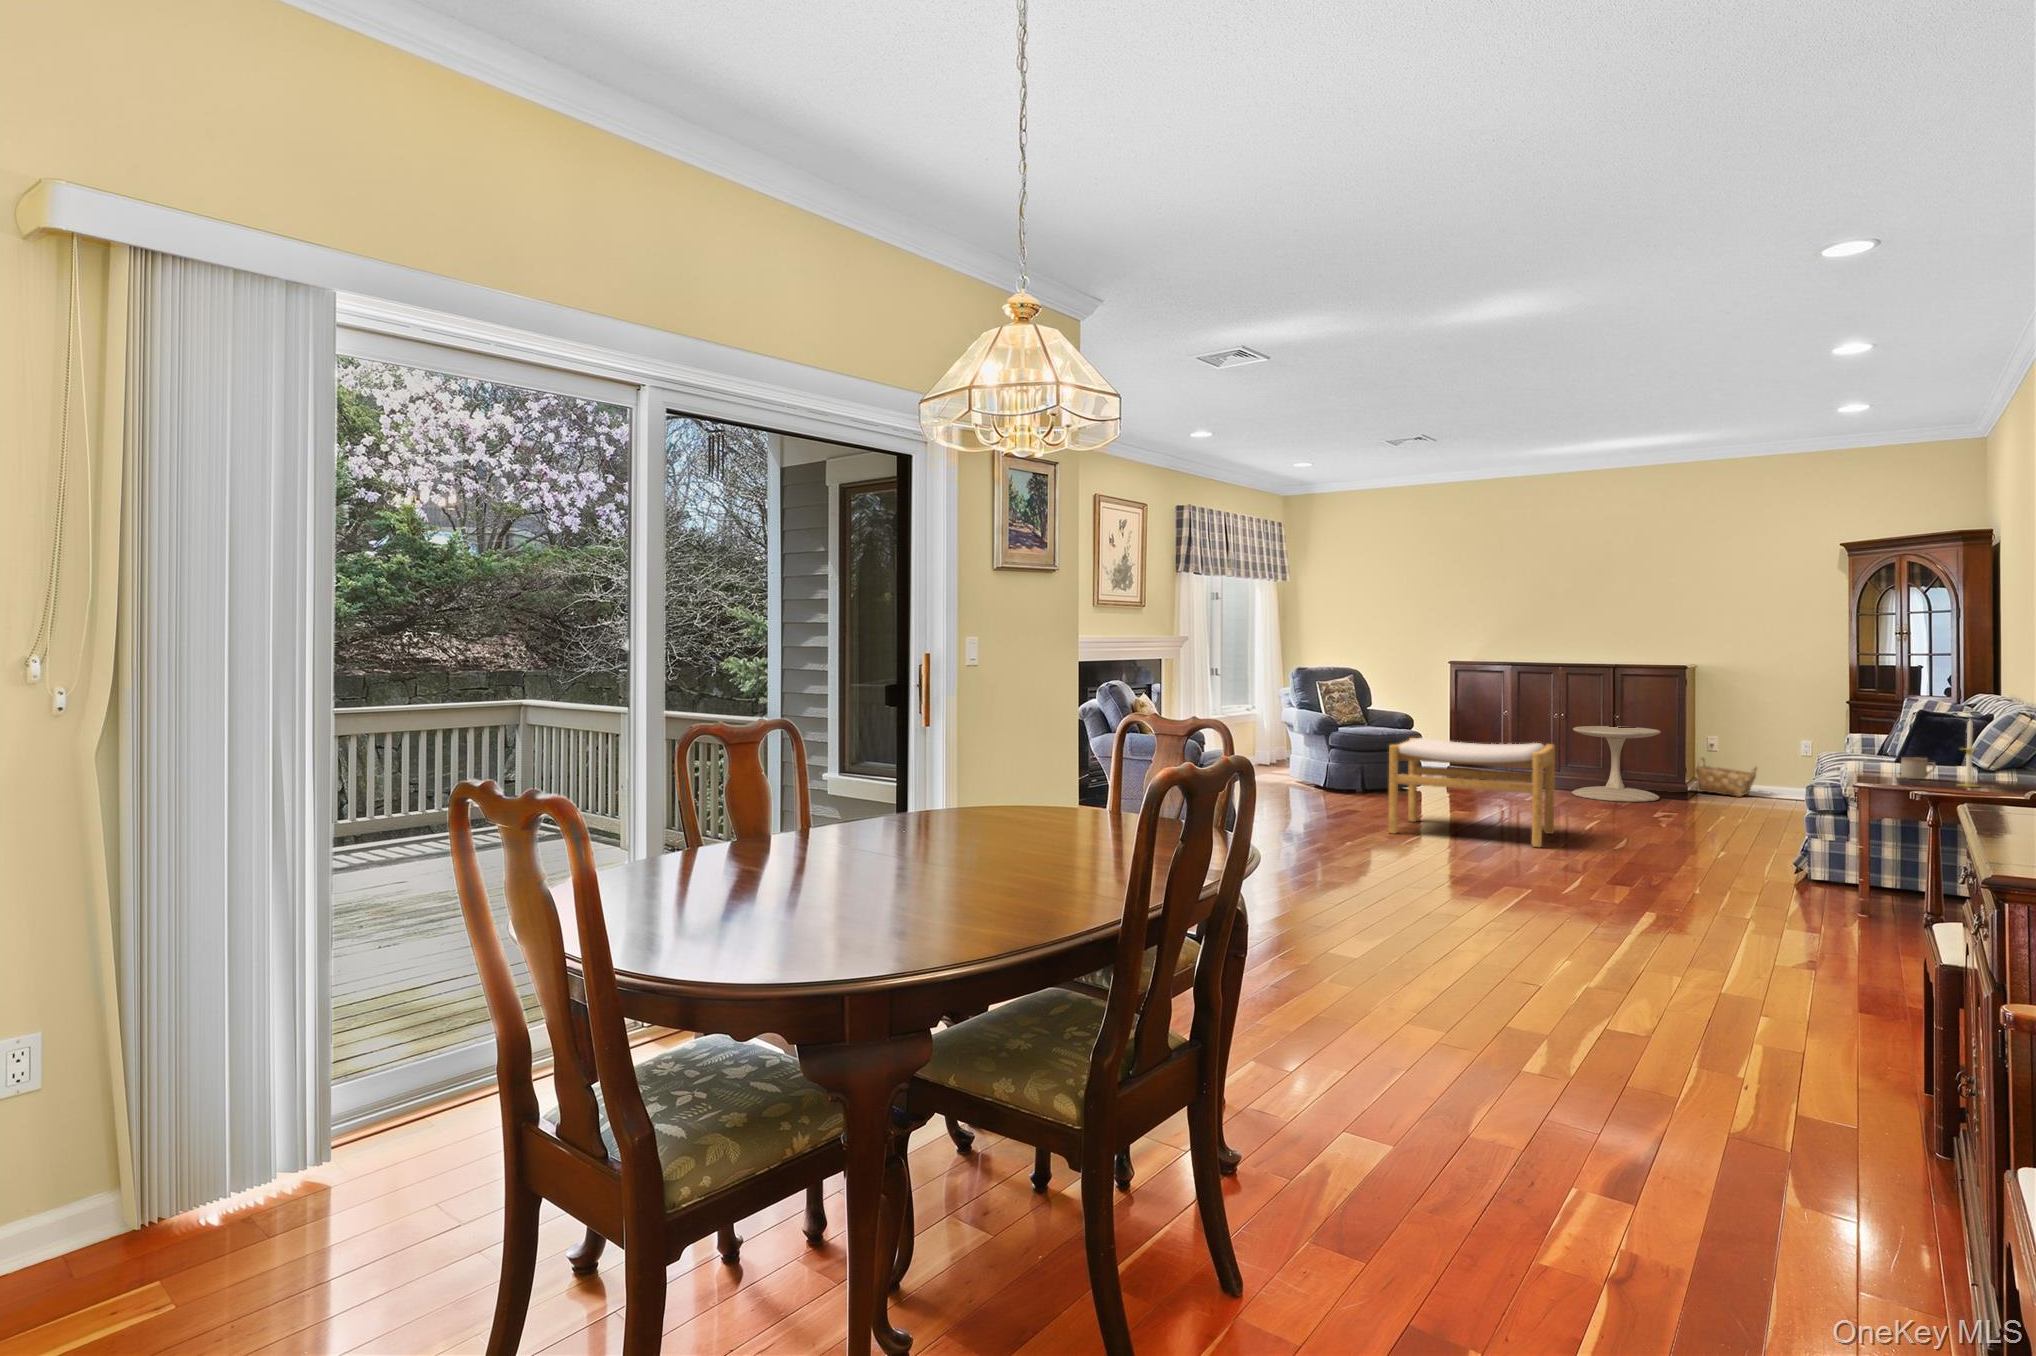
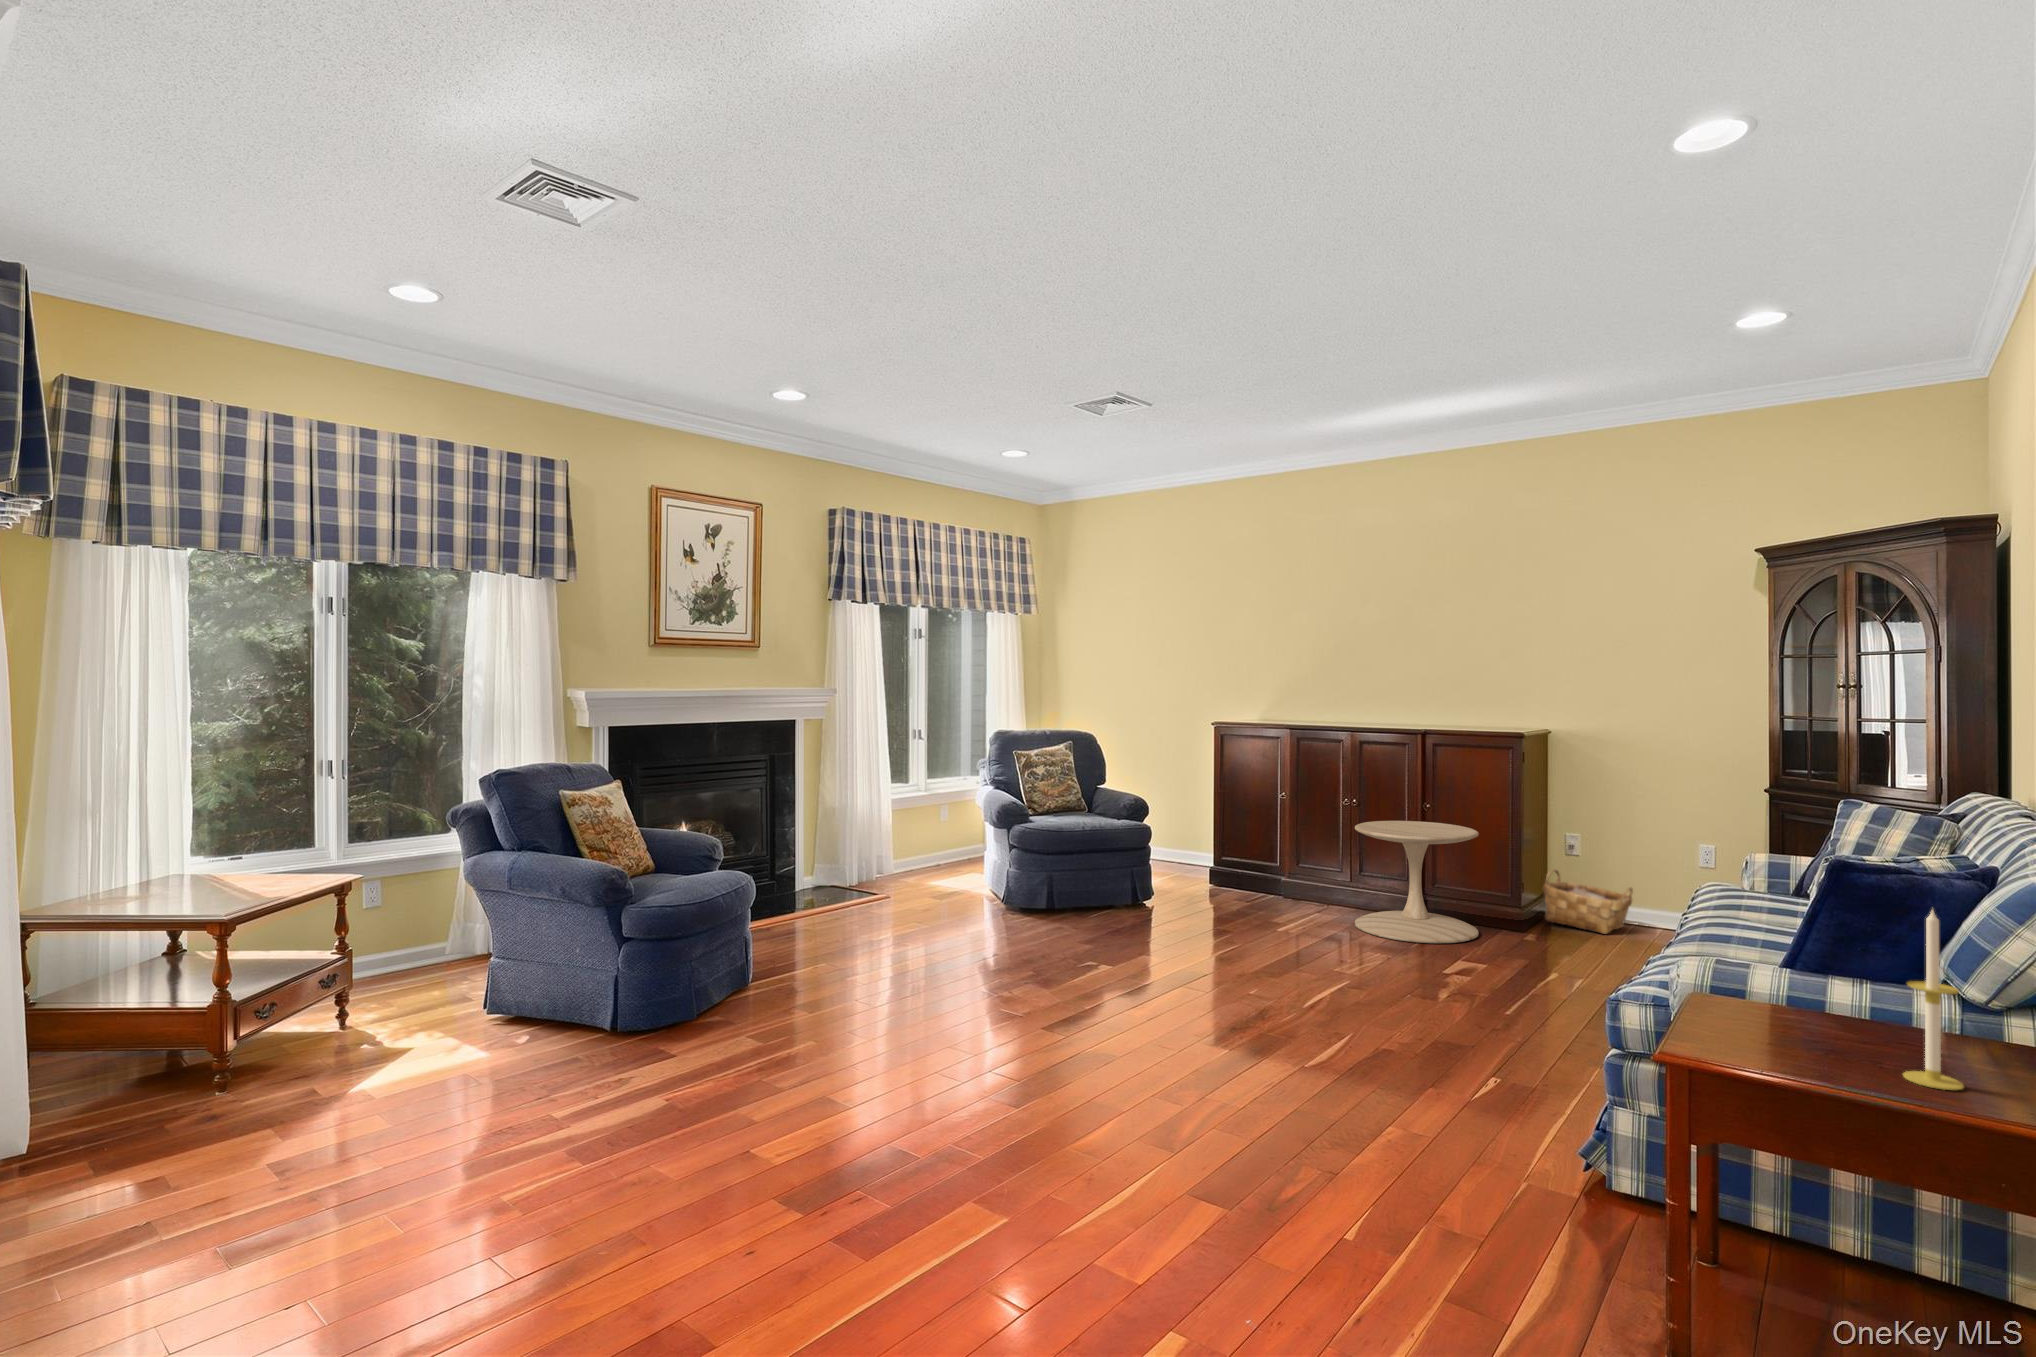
footstool: present [1388,738,1555,847] -> none [947,853,1223,1073]
mug: present [1901,757,1936,779] -> none [1776,979,1855,1039]

